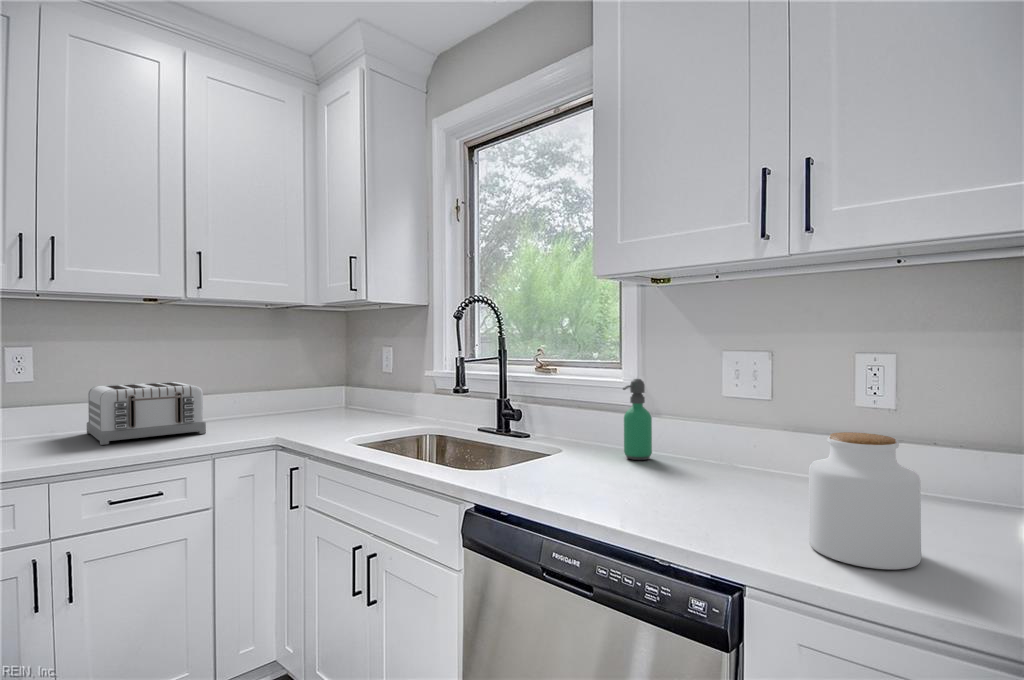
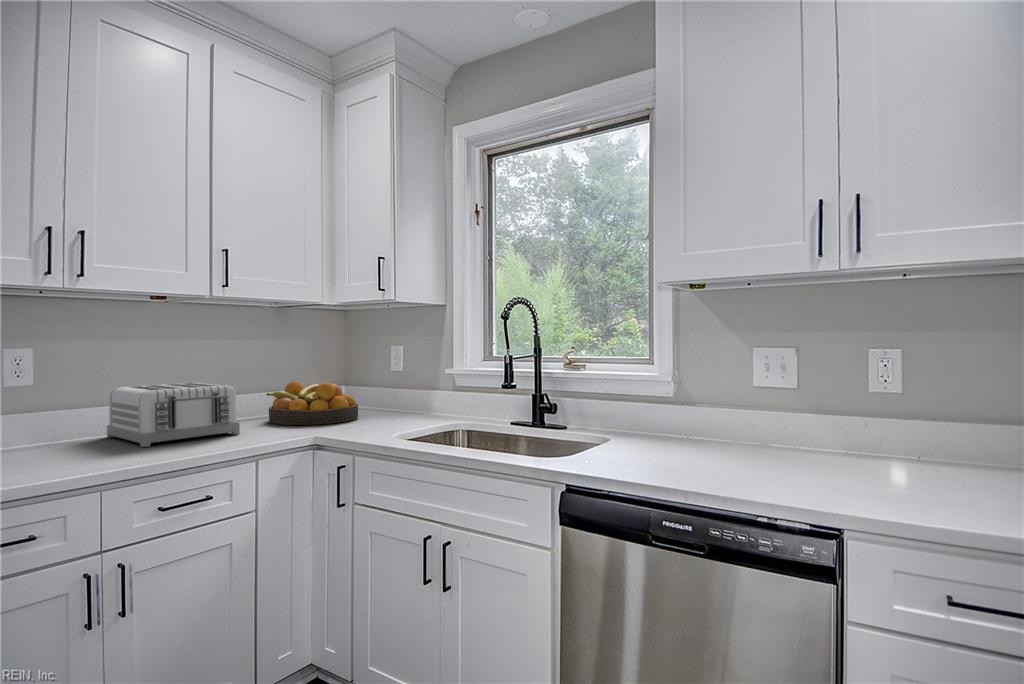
soap dispenser: present [623,379,652,460] -> none [670,373,696,445]
fruit bowl: none [246,381,339,425] -> present [267,381,358,425]
jar: present [809,432,921,570] -> none [883,410,974,513]

